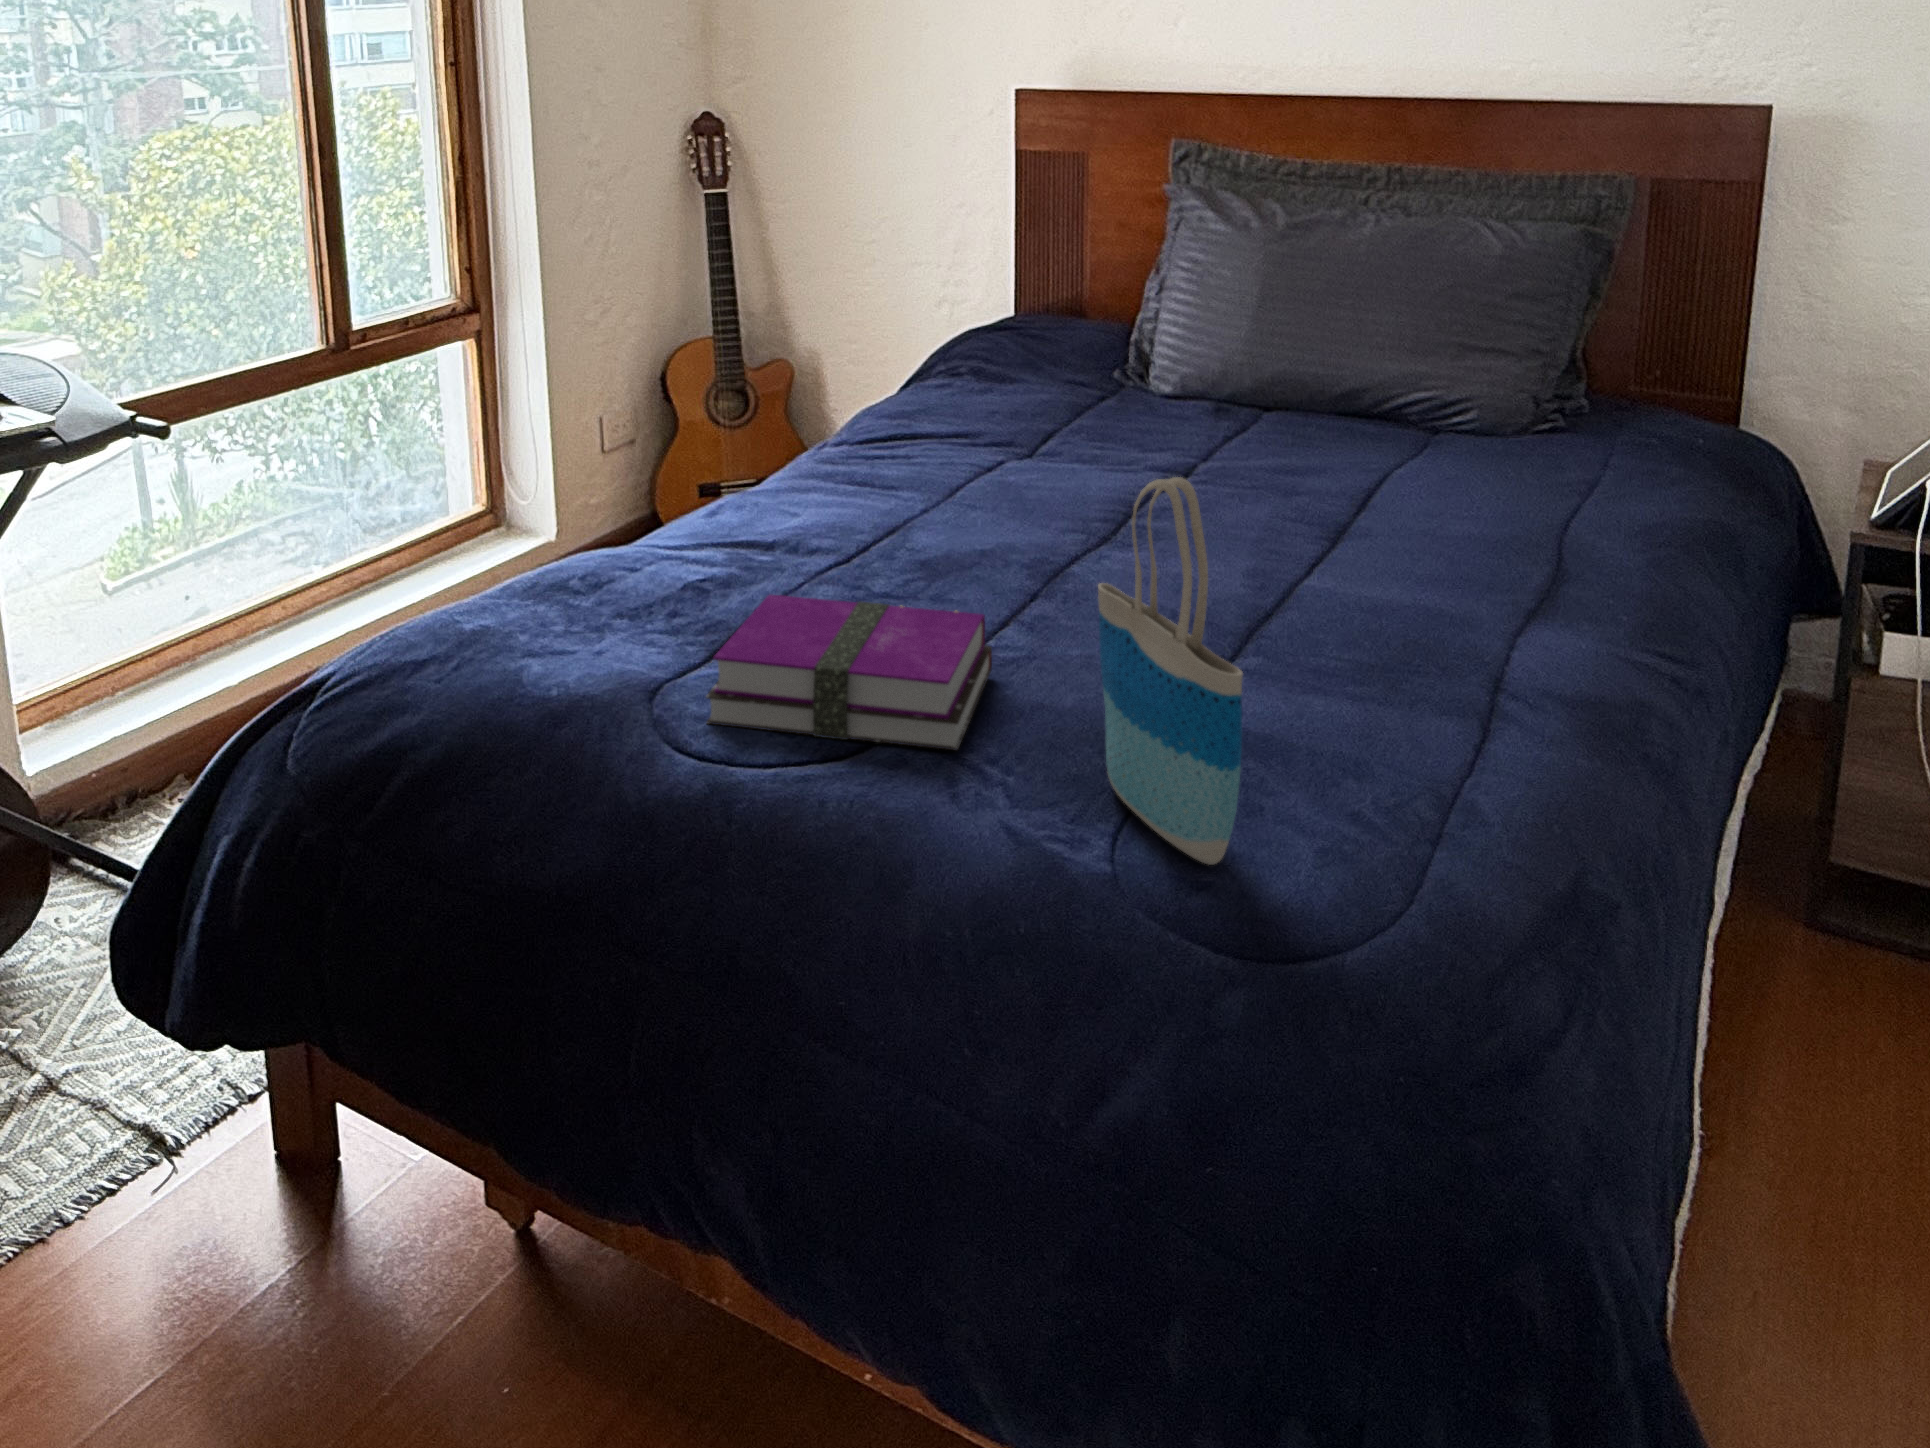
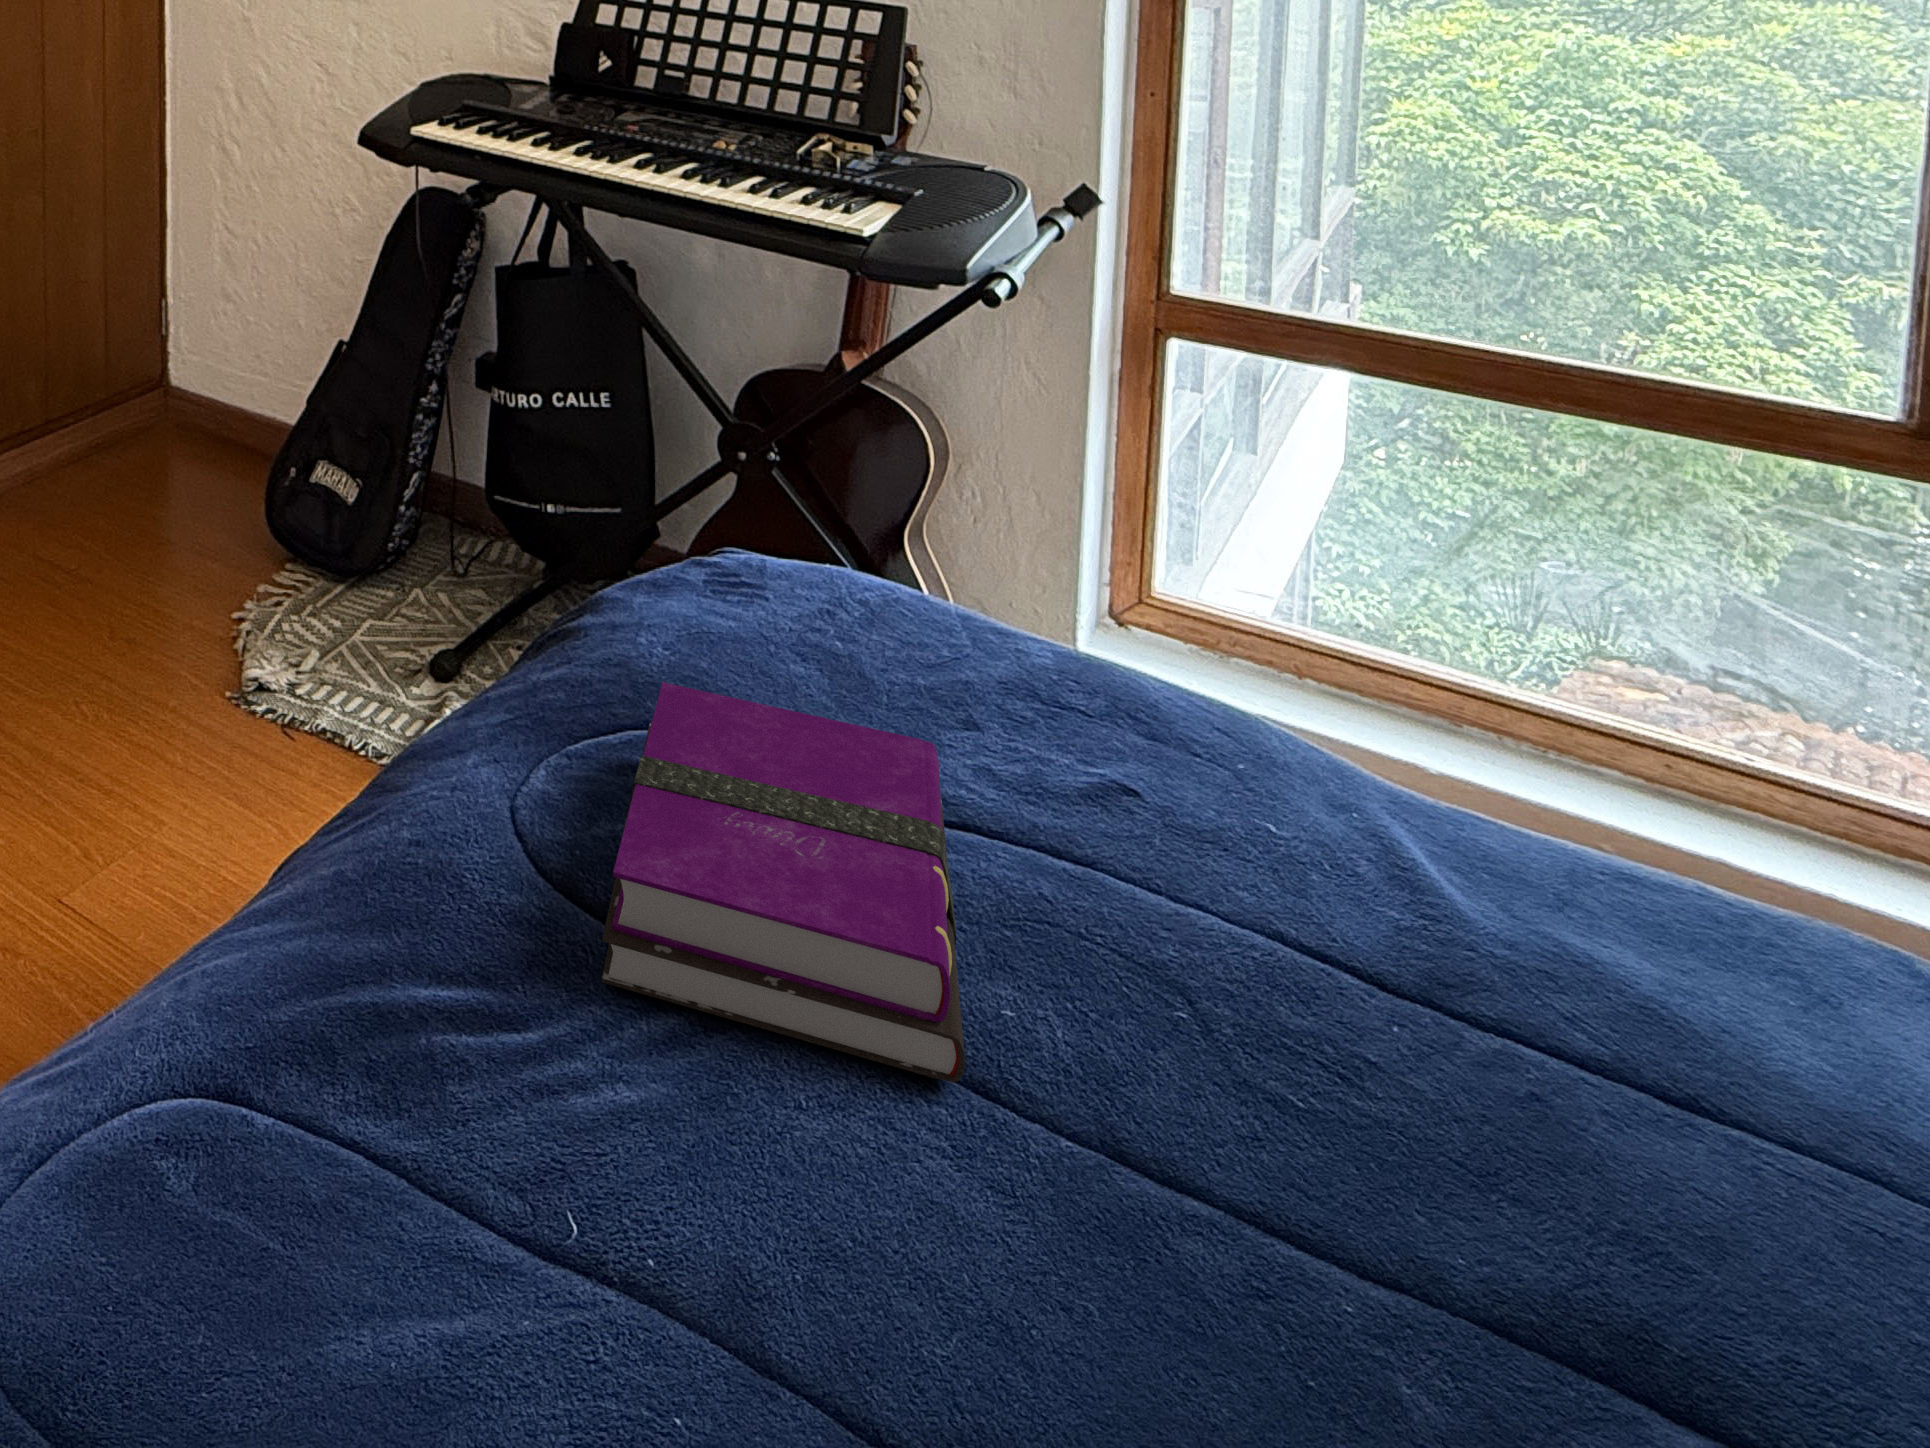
tote bag: present [1098,477,1243,865] -> none [172,622,599,1228]

